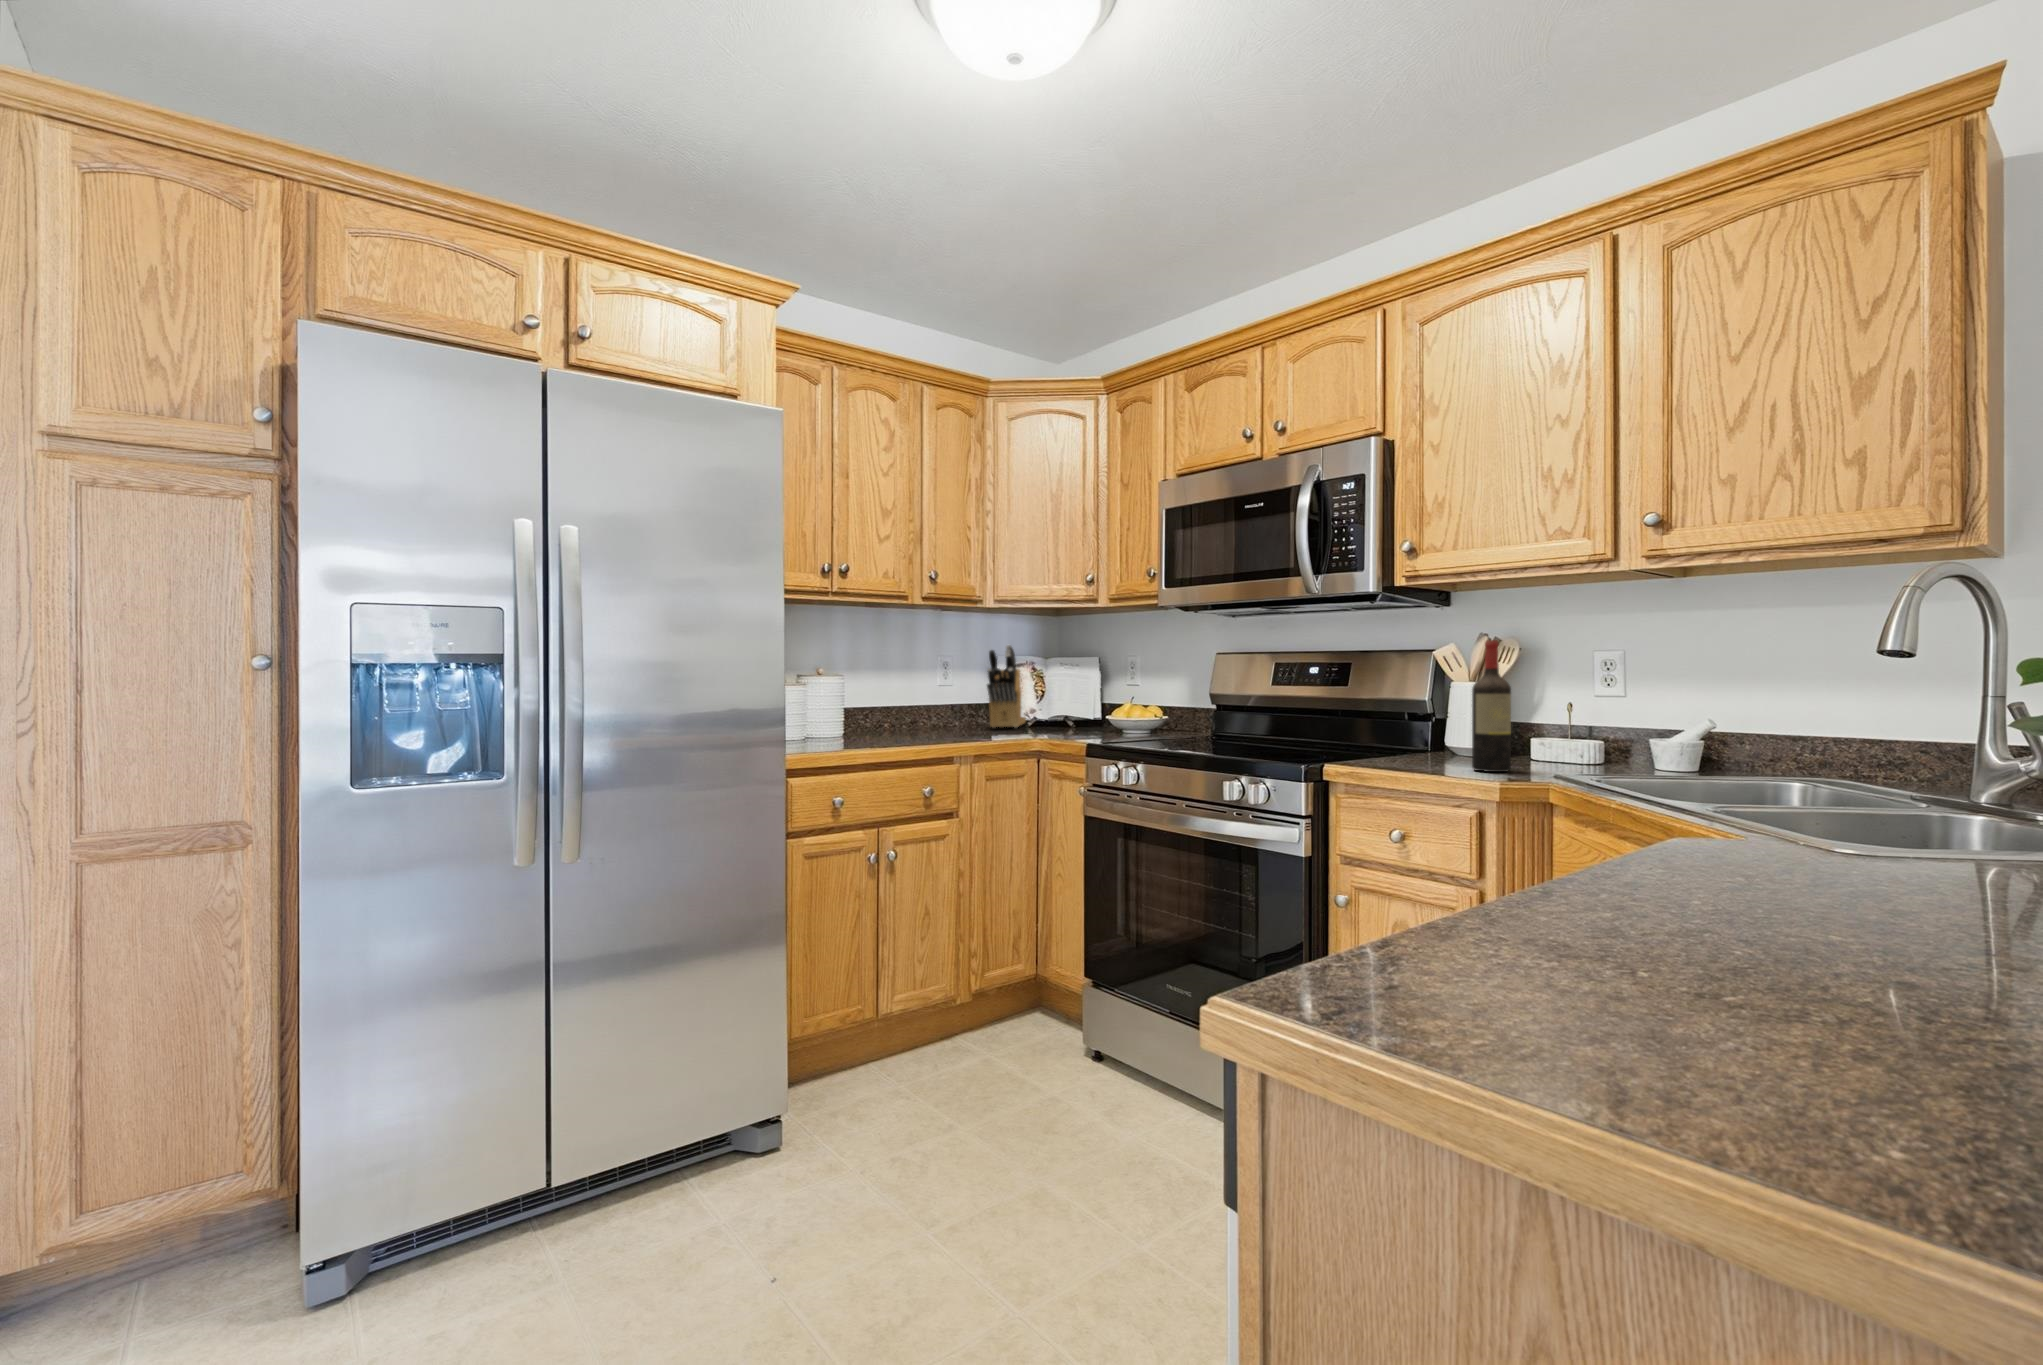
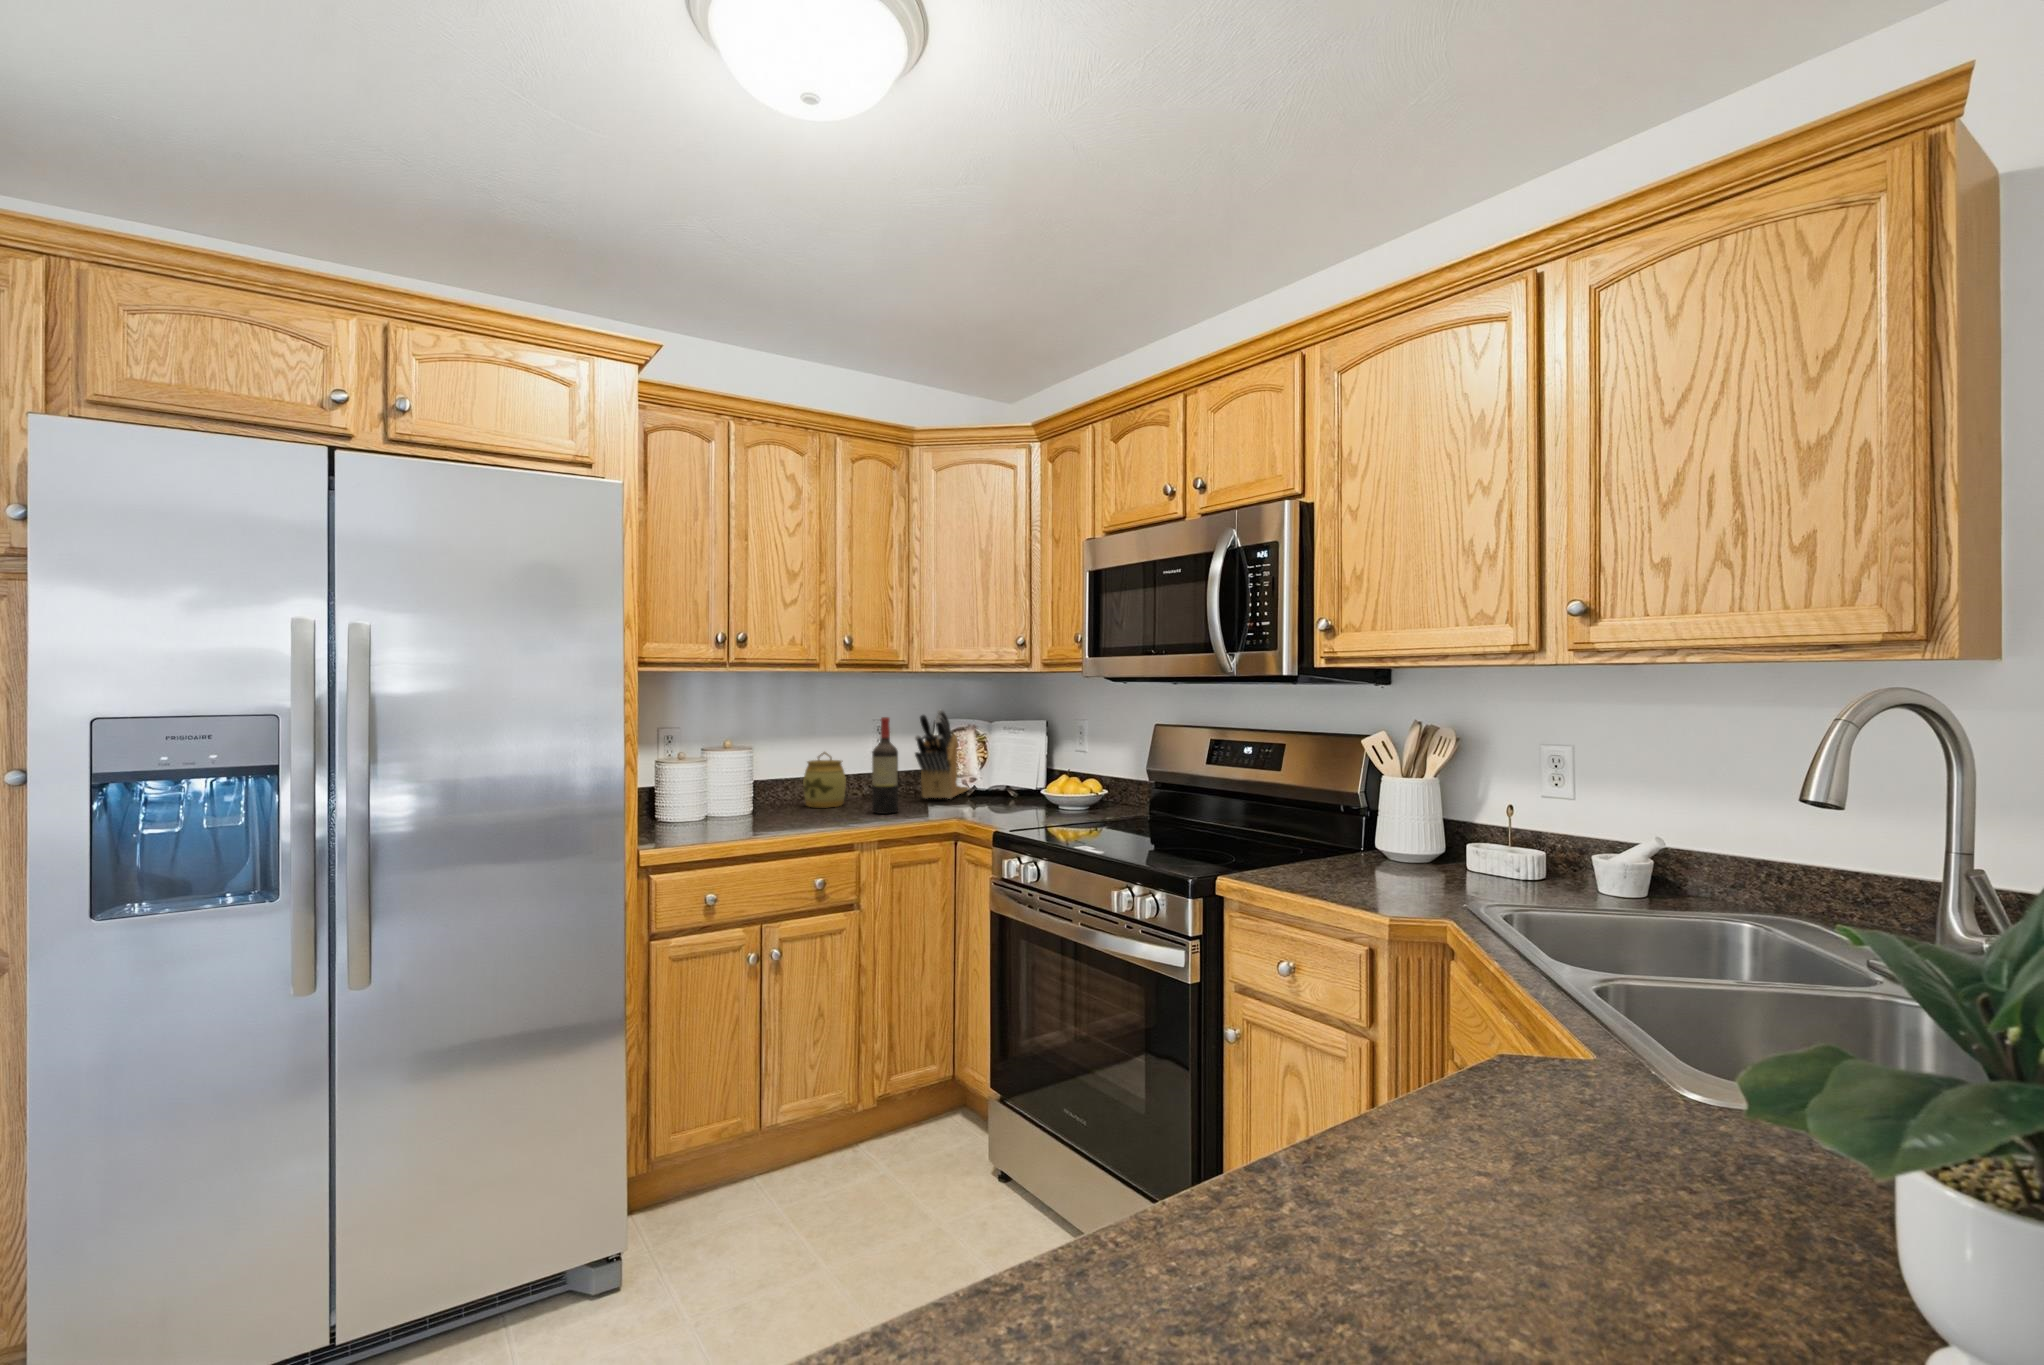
wine bottle: present [1472,640,1511,772] -> present [872,717,898,814]
jar: none [885,682,924,734] -> present [803,752,846,807]

